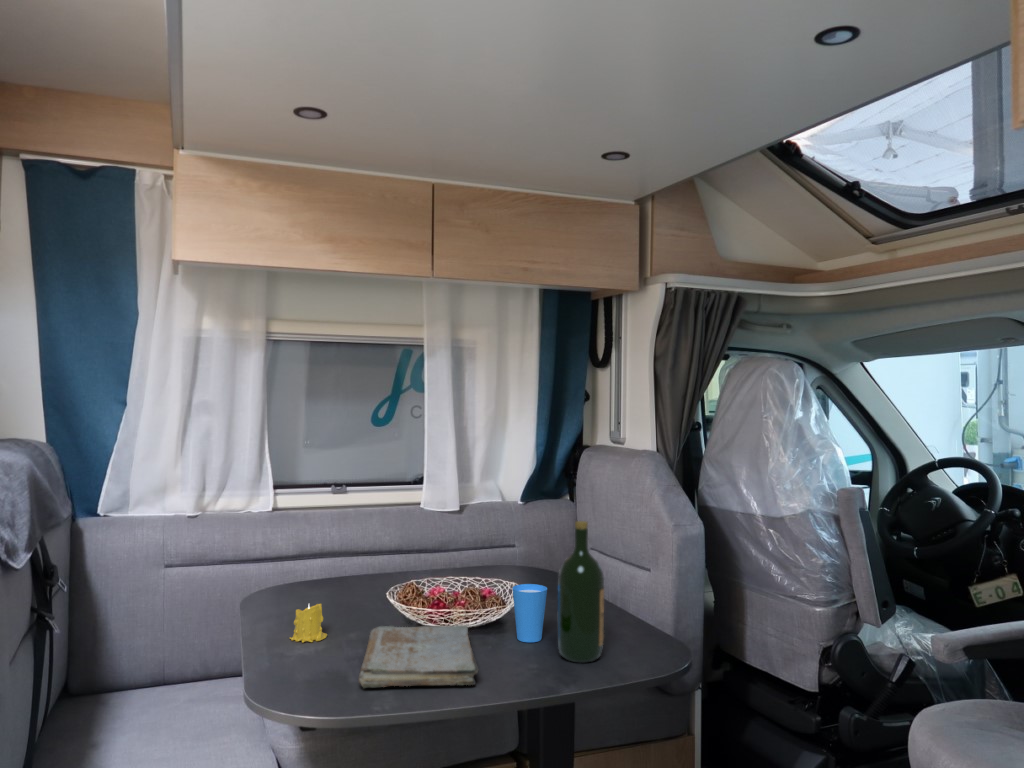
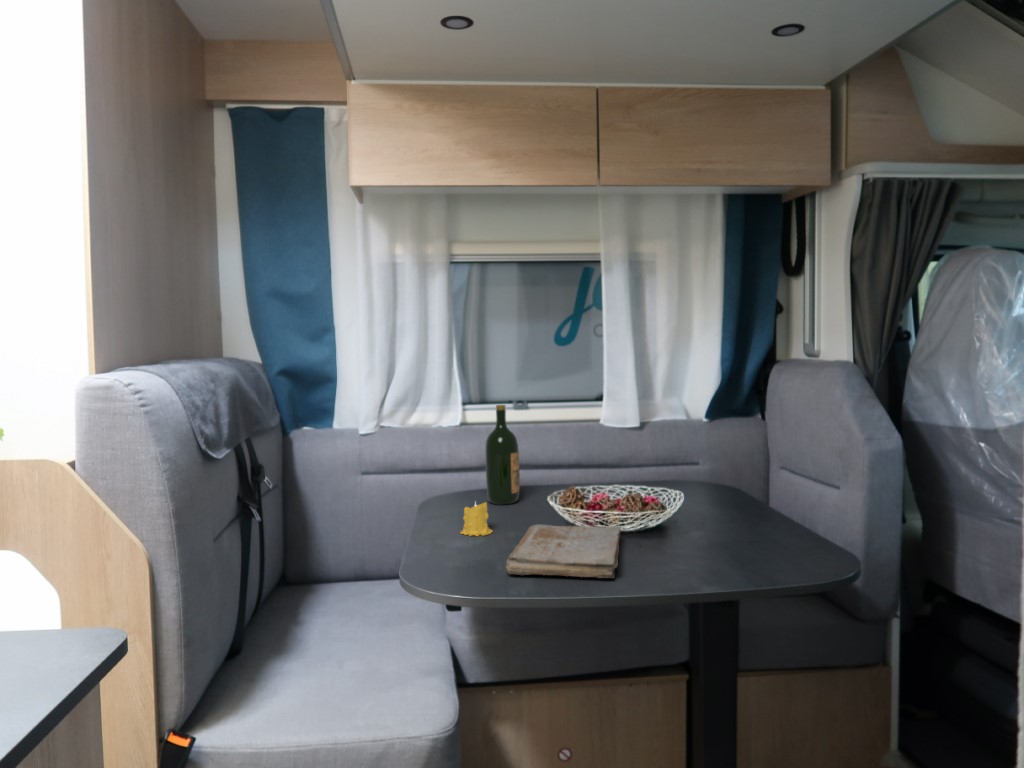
wine bottle: present [558,521,604,662] -> present [485,405,520,504]
cup: present [512,584,547,642] -> none [665,490,702,546]

